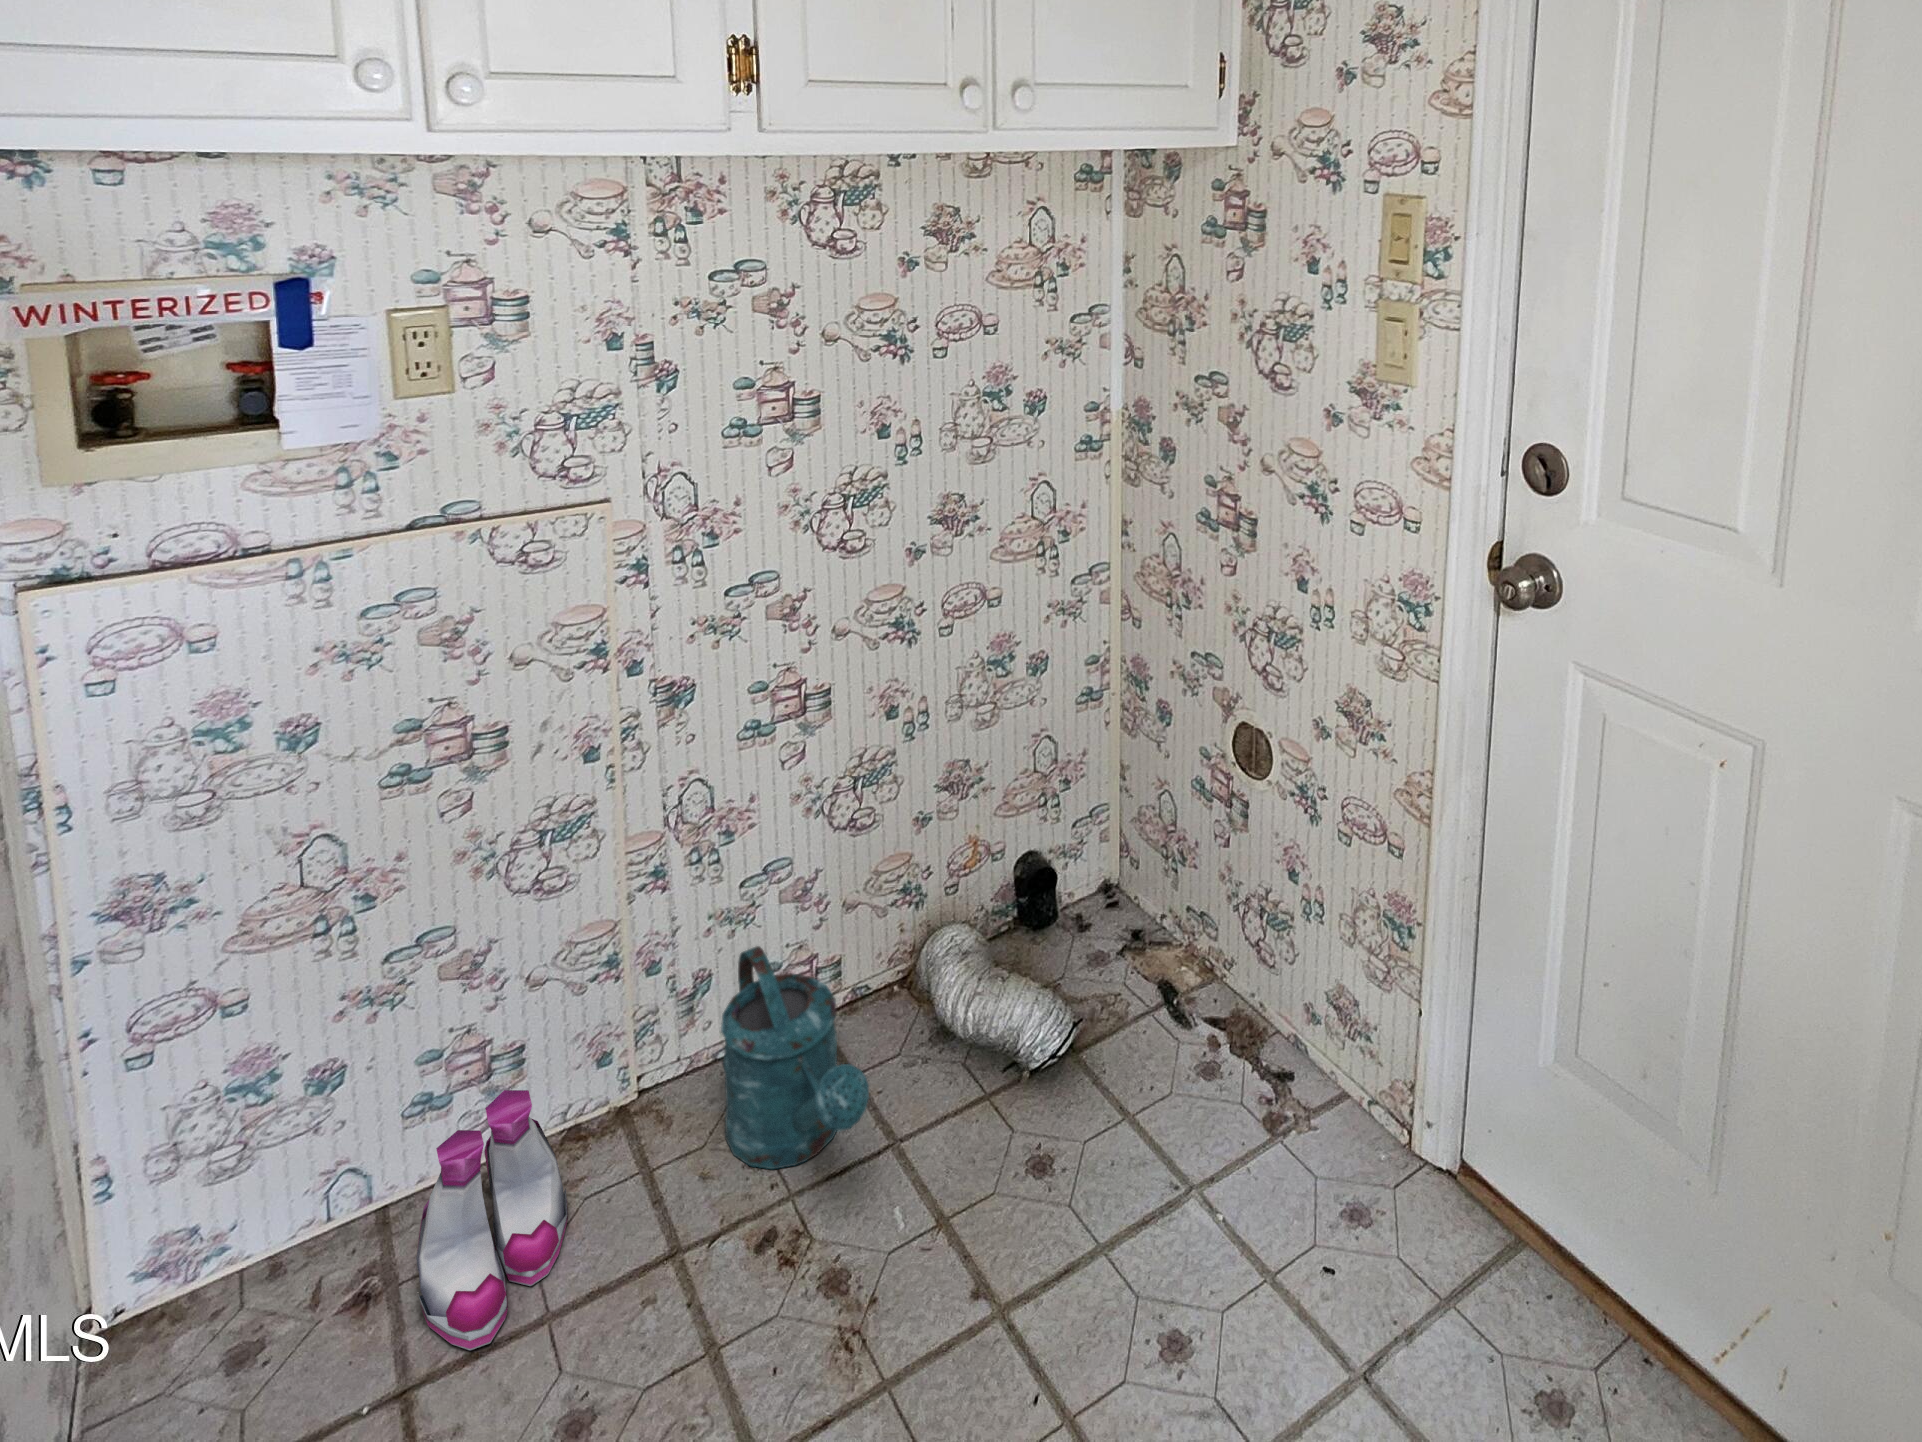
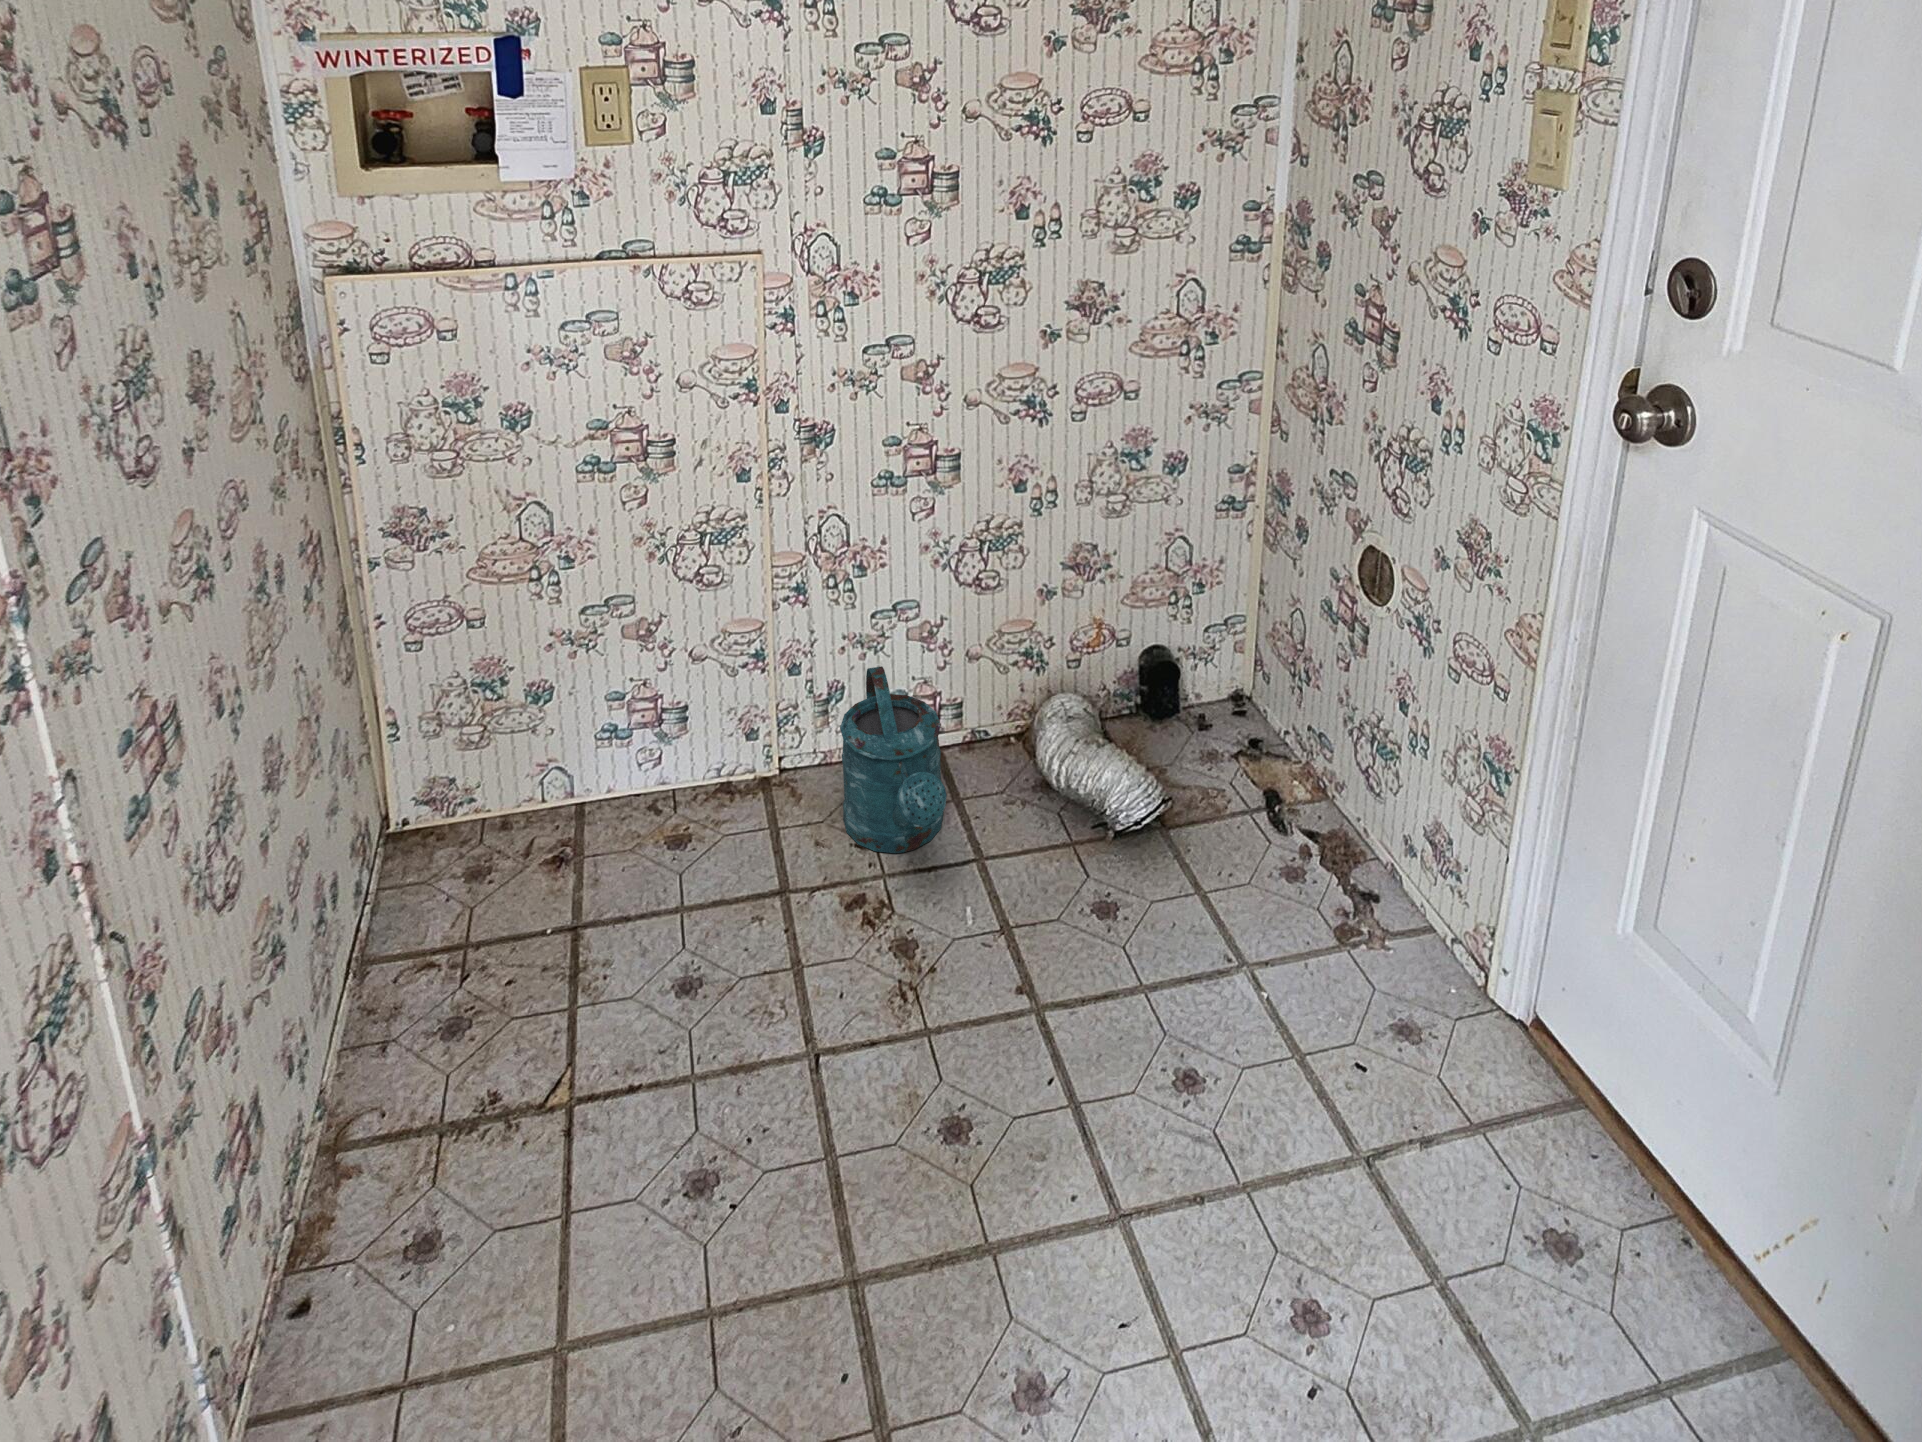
boots: present [416,1090,568,1350] -> none [594,731,712,916]

